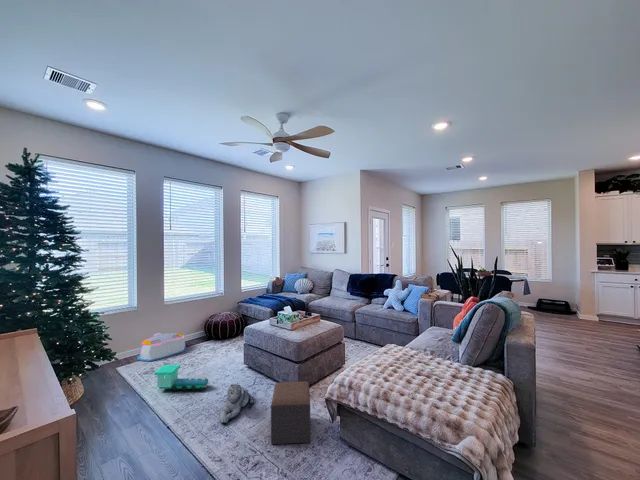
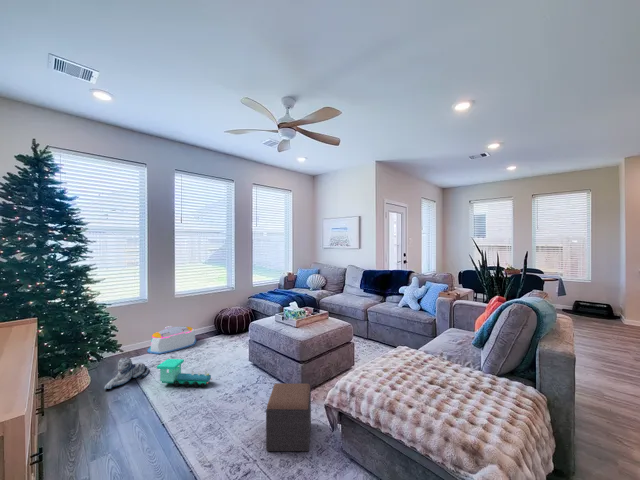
plush toy: present [220,384,254,423] -> present [104,358,149,389]

